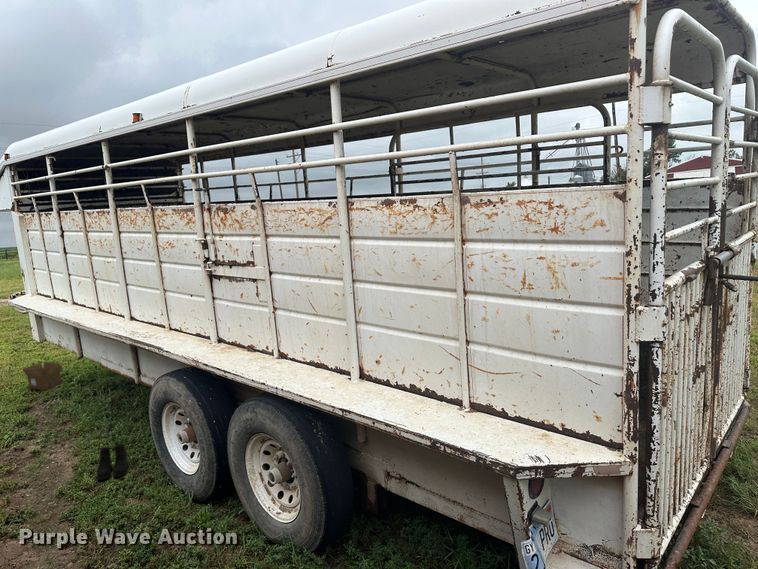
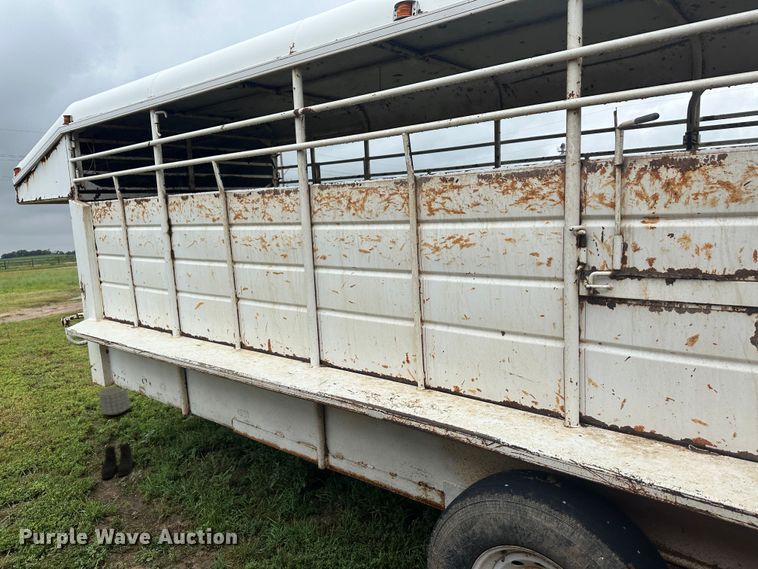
cardboard box: present [23,362,62,390] -> none [38,364,76,392]
planter: none [89,384,121,415] -> present [99,386,130,415]

